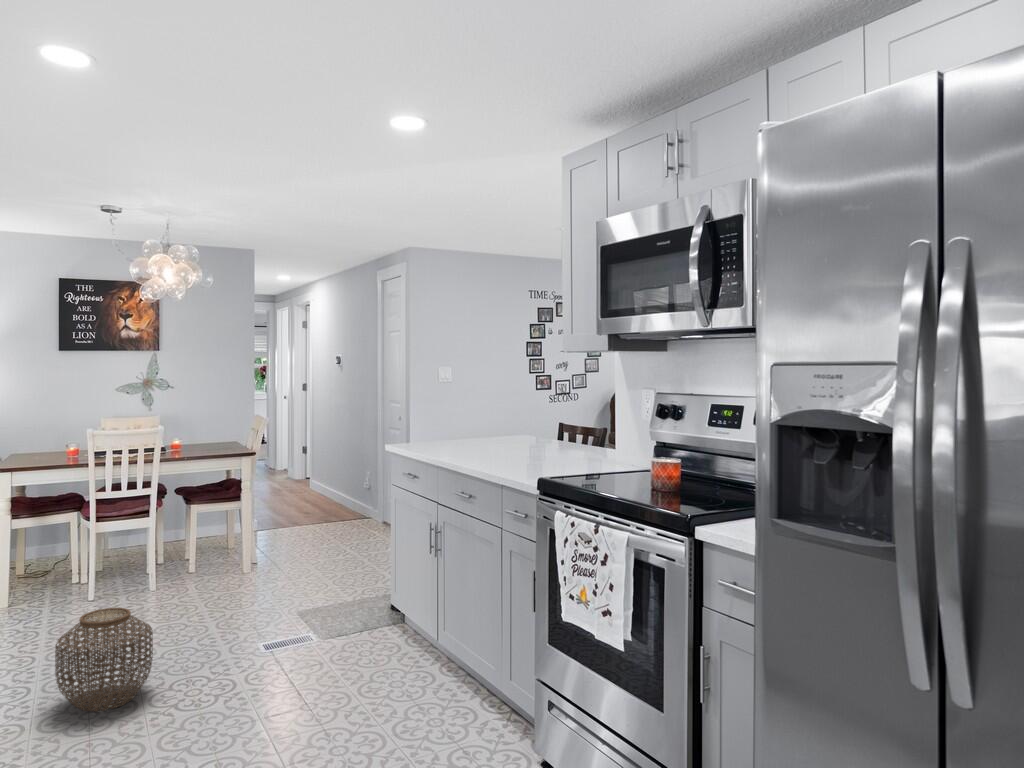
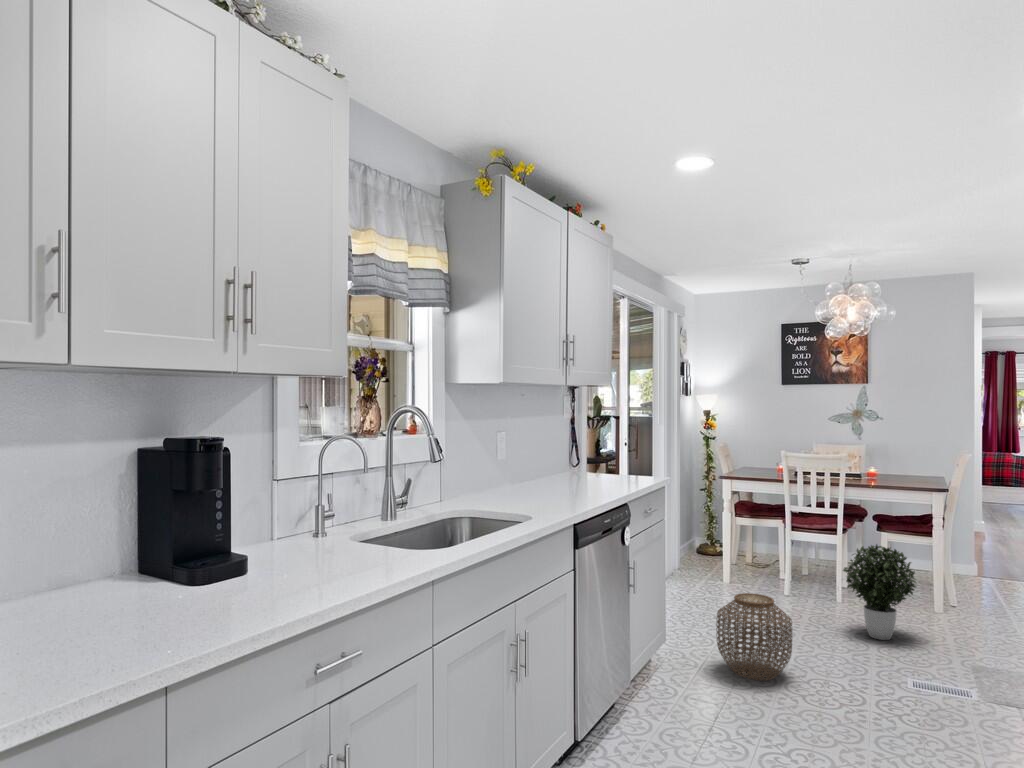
potted plant: none [176,520,248,615] -> present [843,544,916,640]

